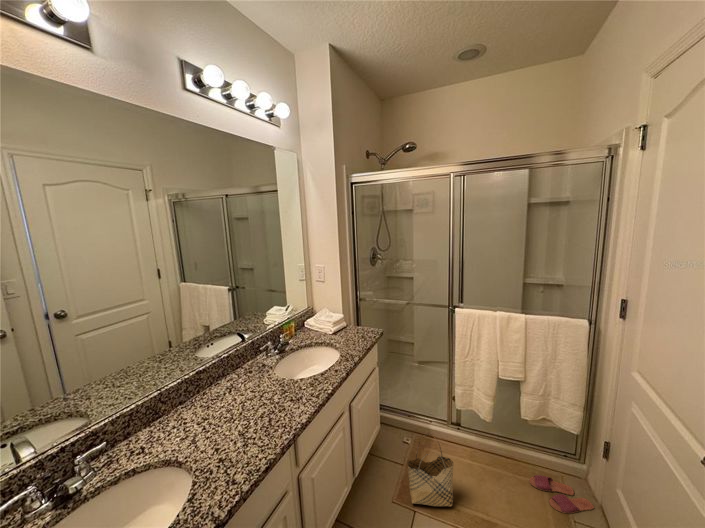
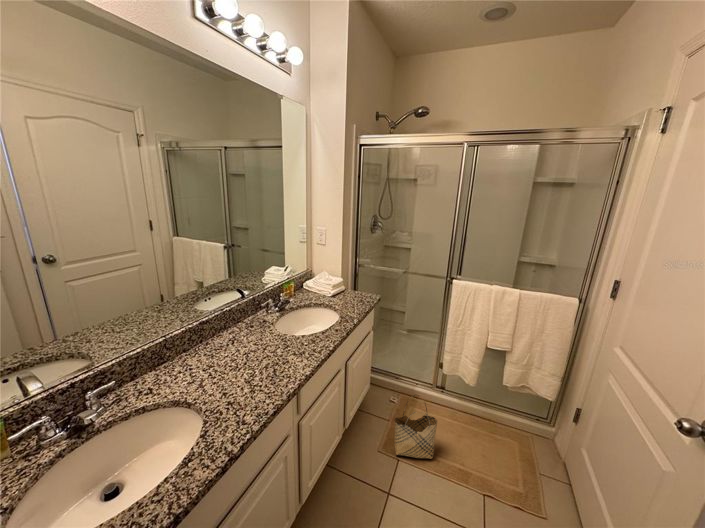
slippers: present [529,475,594,513] -> none [503,436,558,468]

